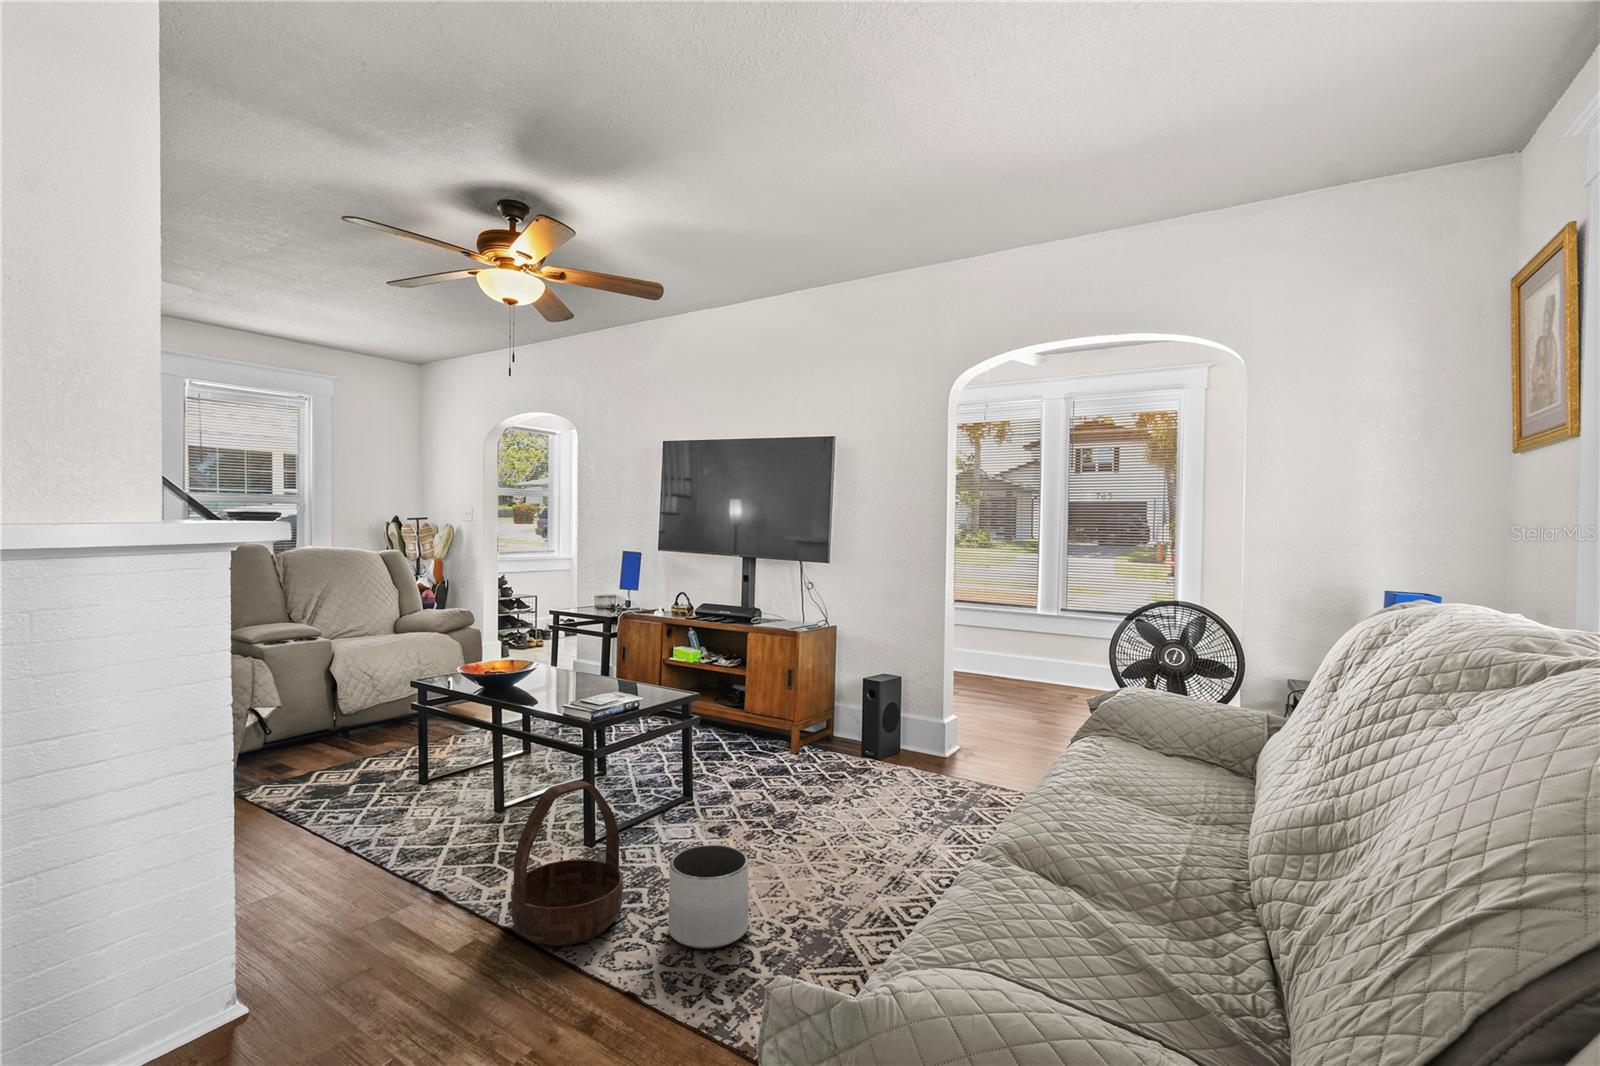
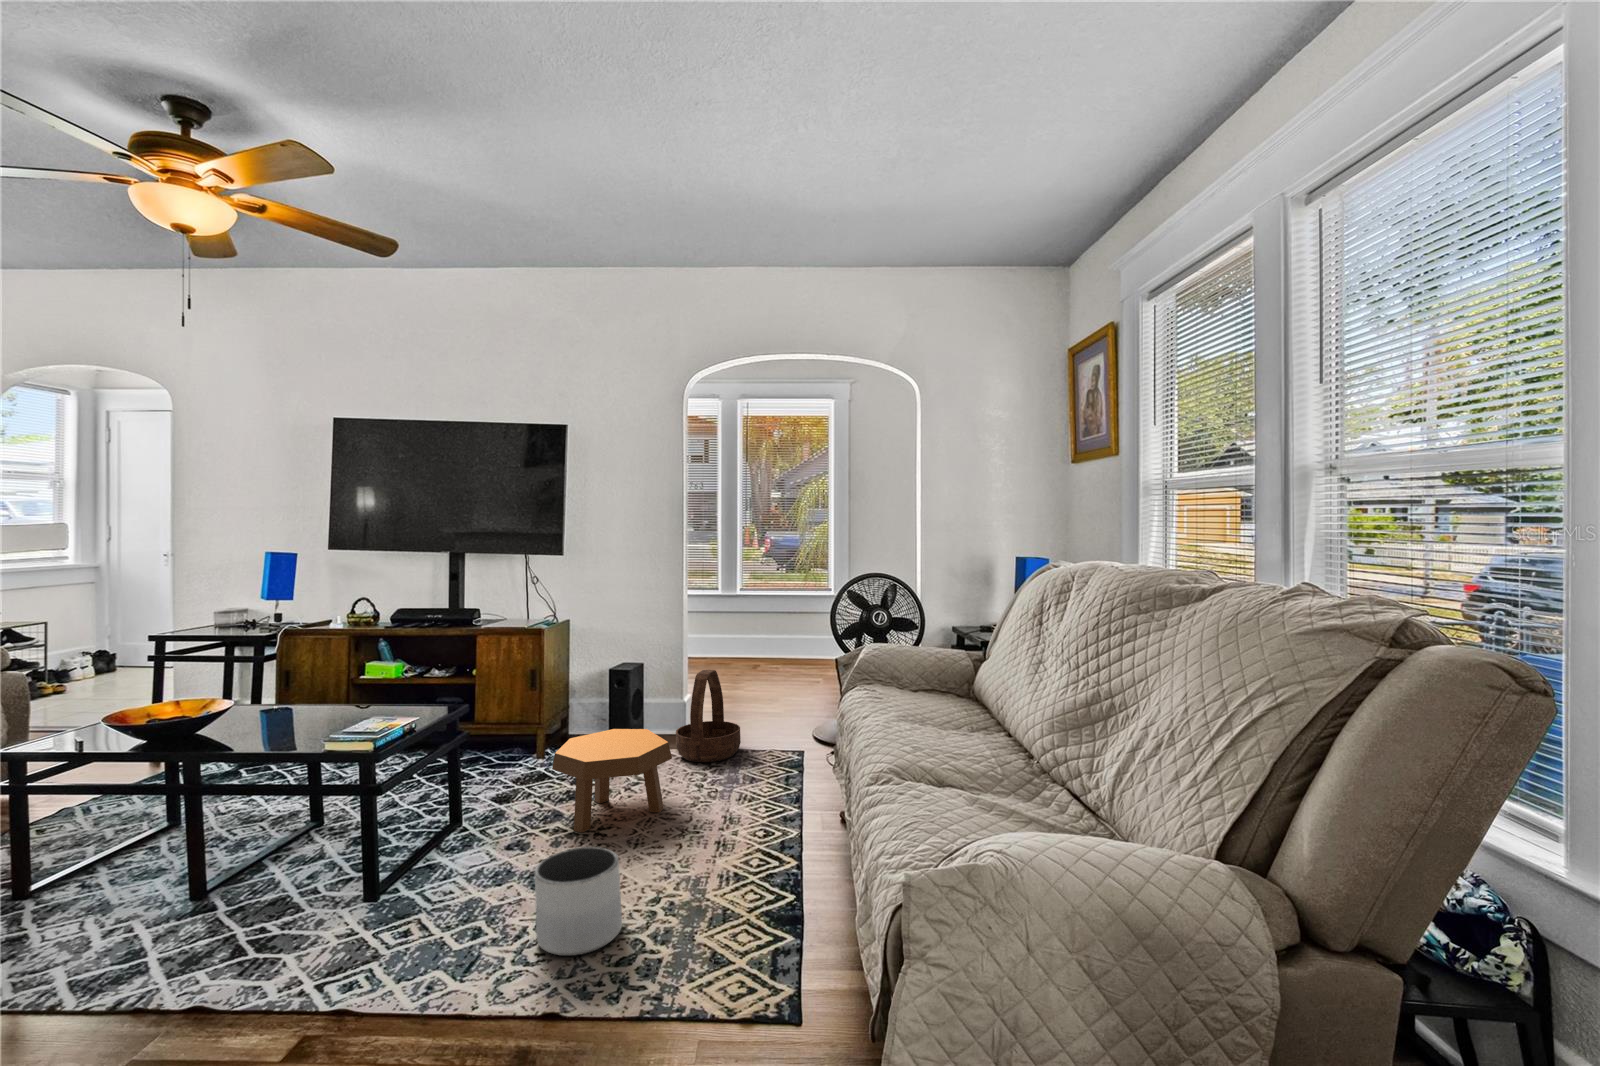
footstool: none [766,738,877,833] -> present [552,729,672,833]
basket: present [511,780,623,946] -> present [676,670,741,762]

